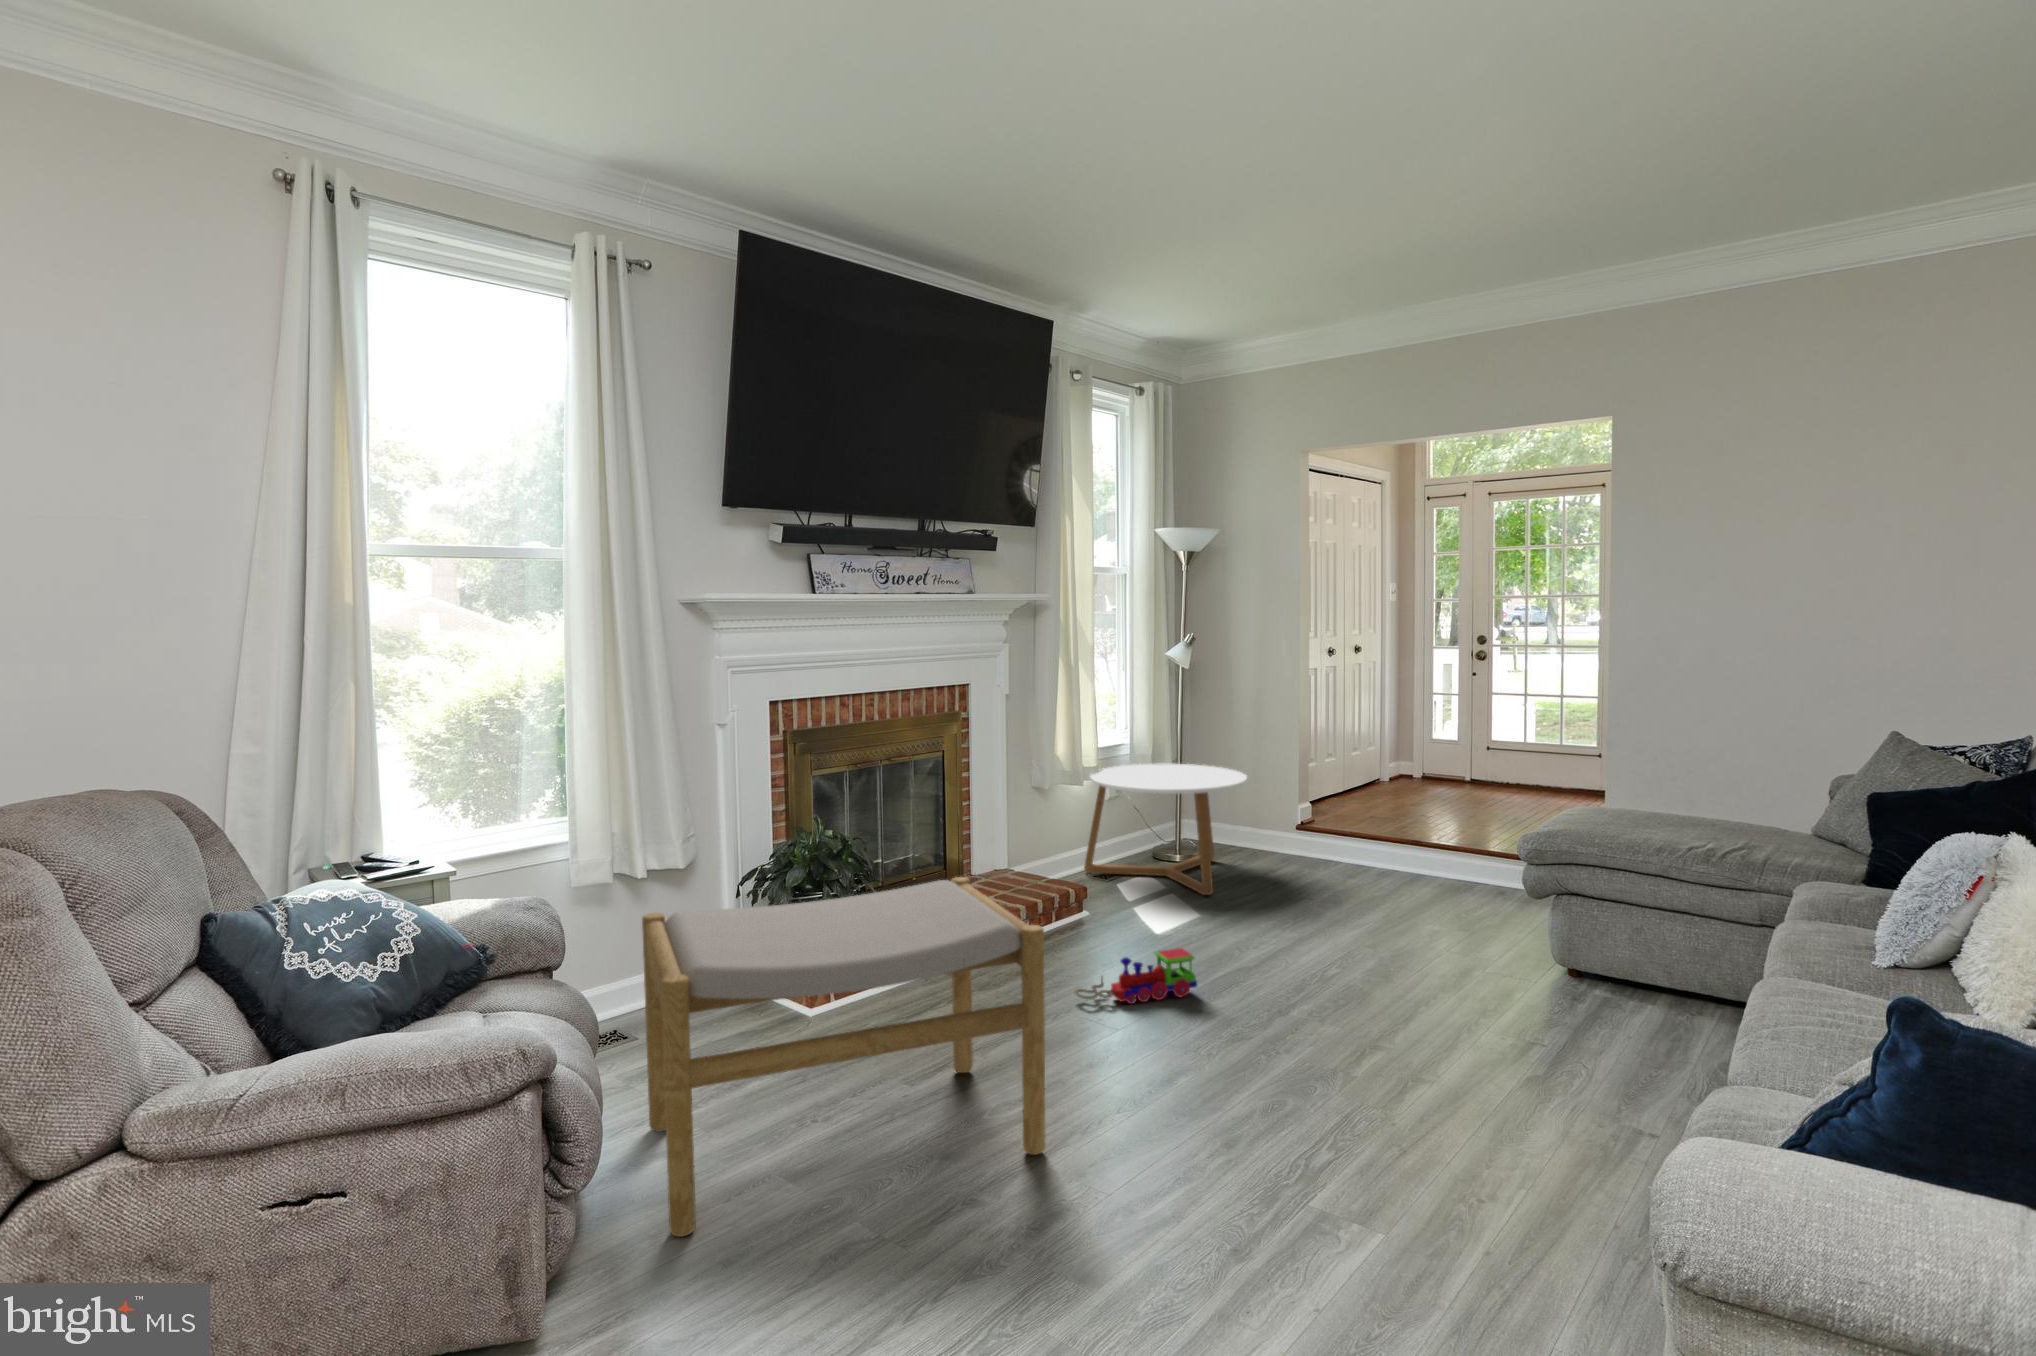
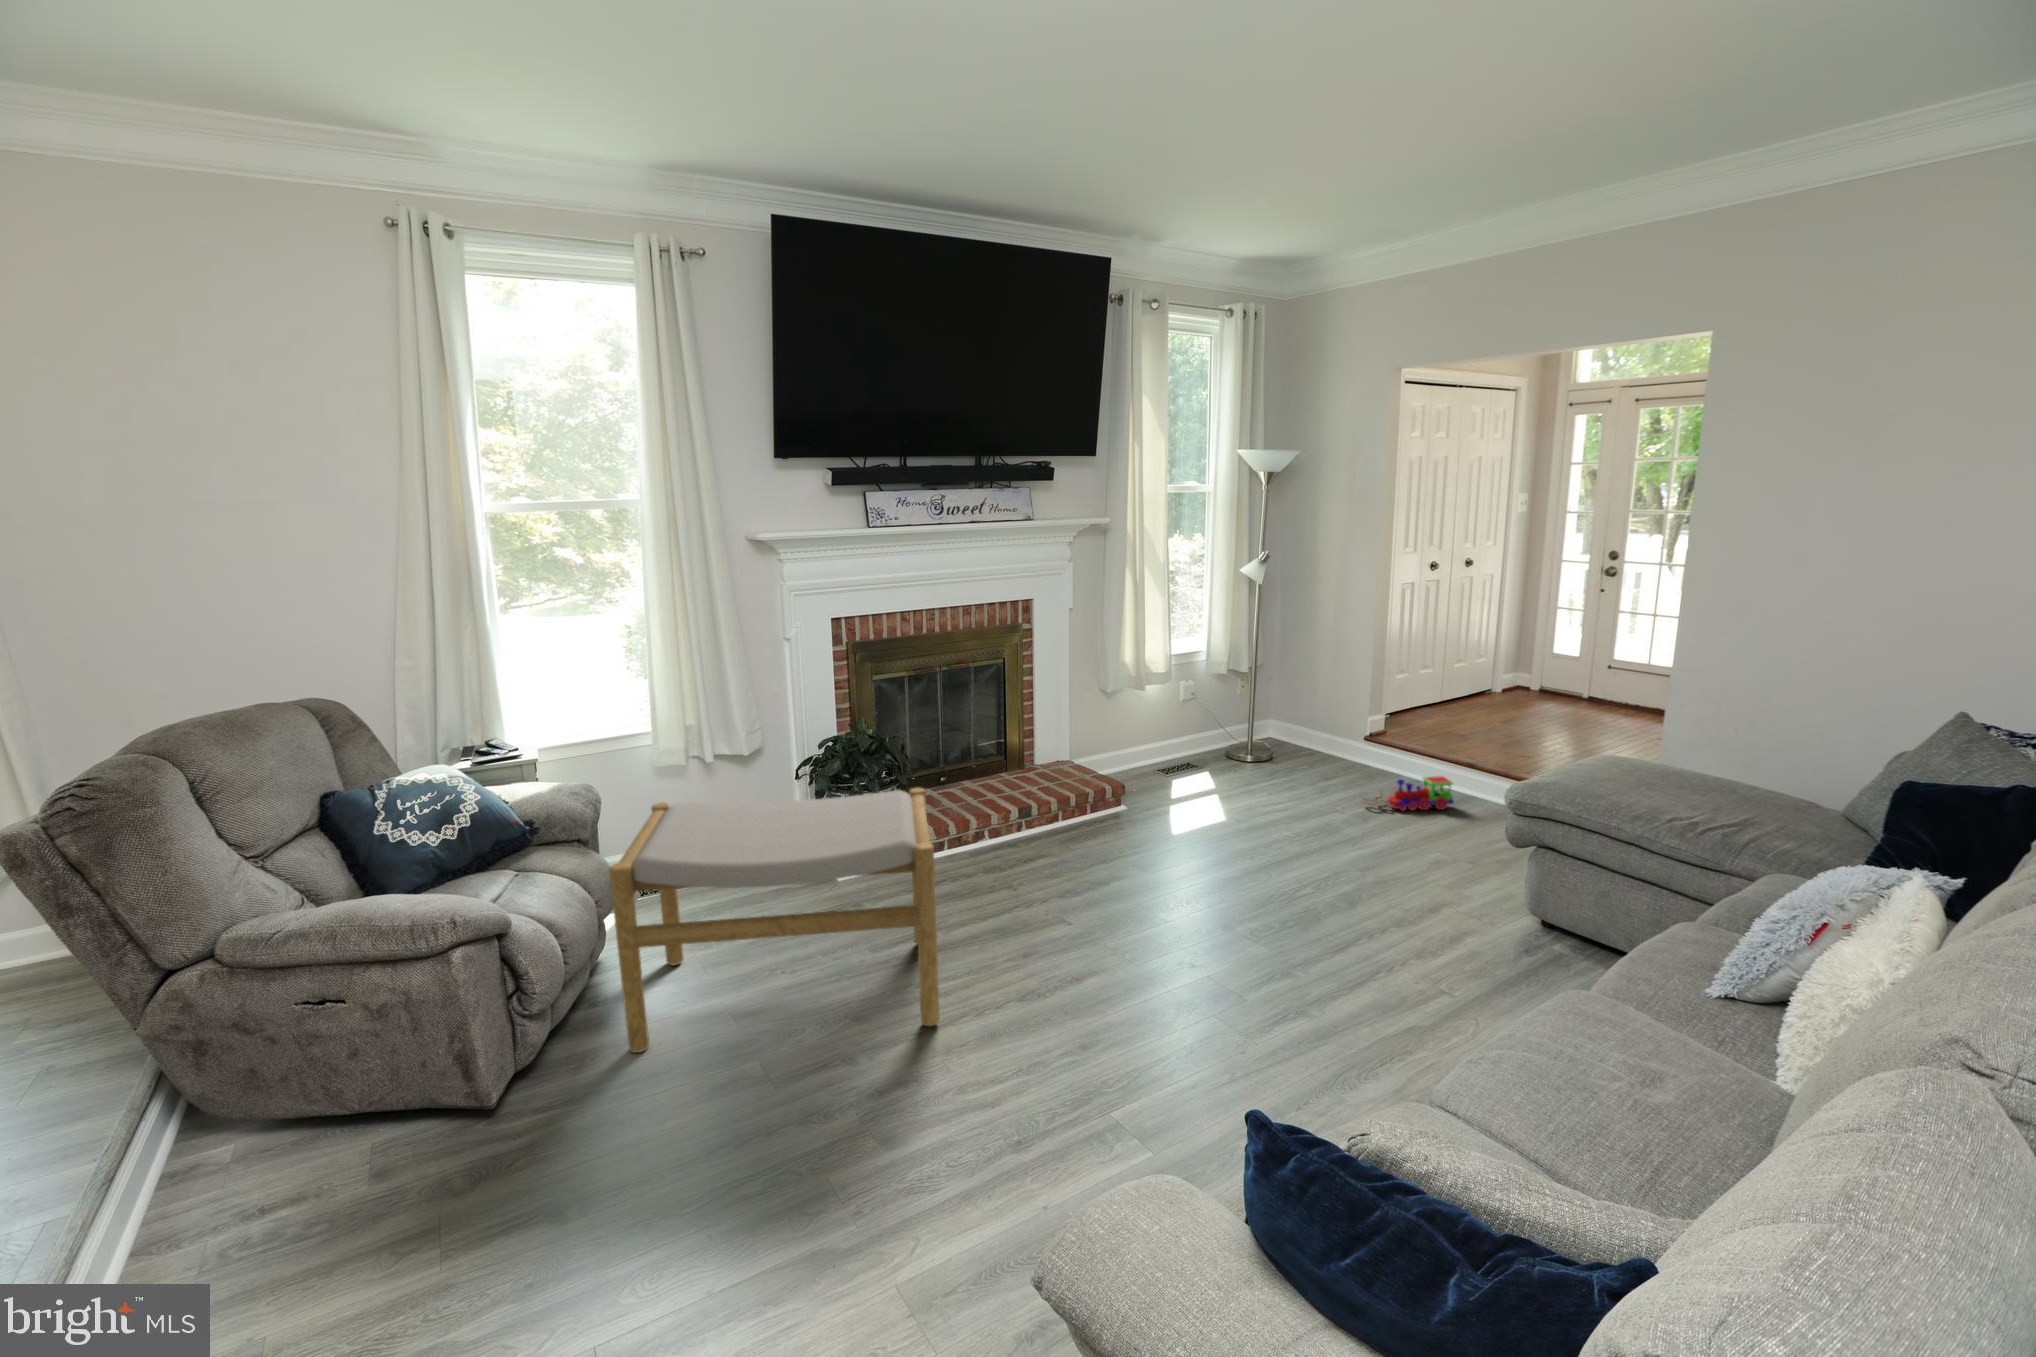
coffee table: present [1084,764,1247,895] -> none [1148,672,1299,798]
toy train: present [1075,948,1197,1004] -> present [1362,776,1454,811]

